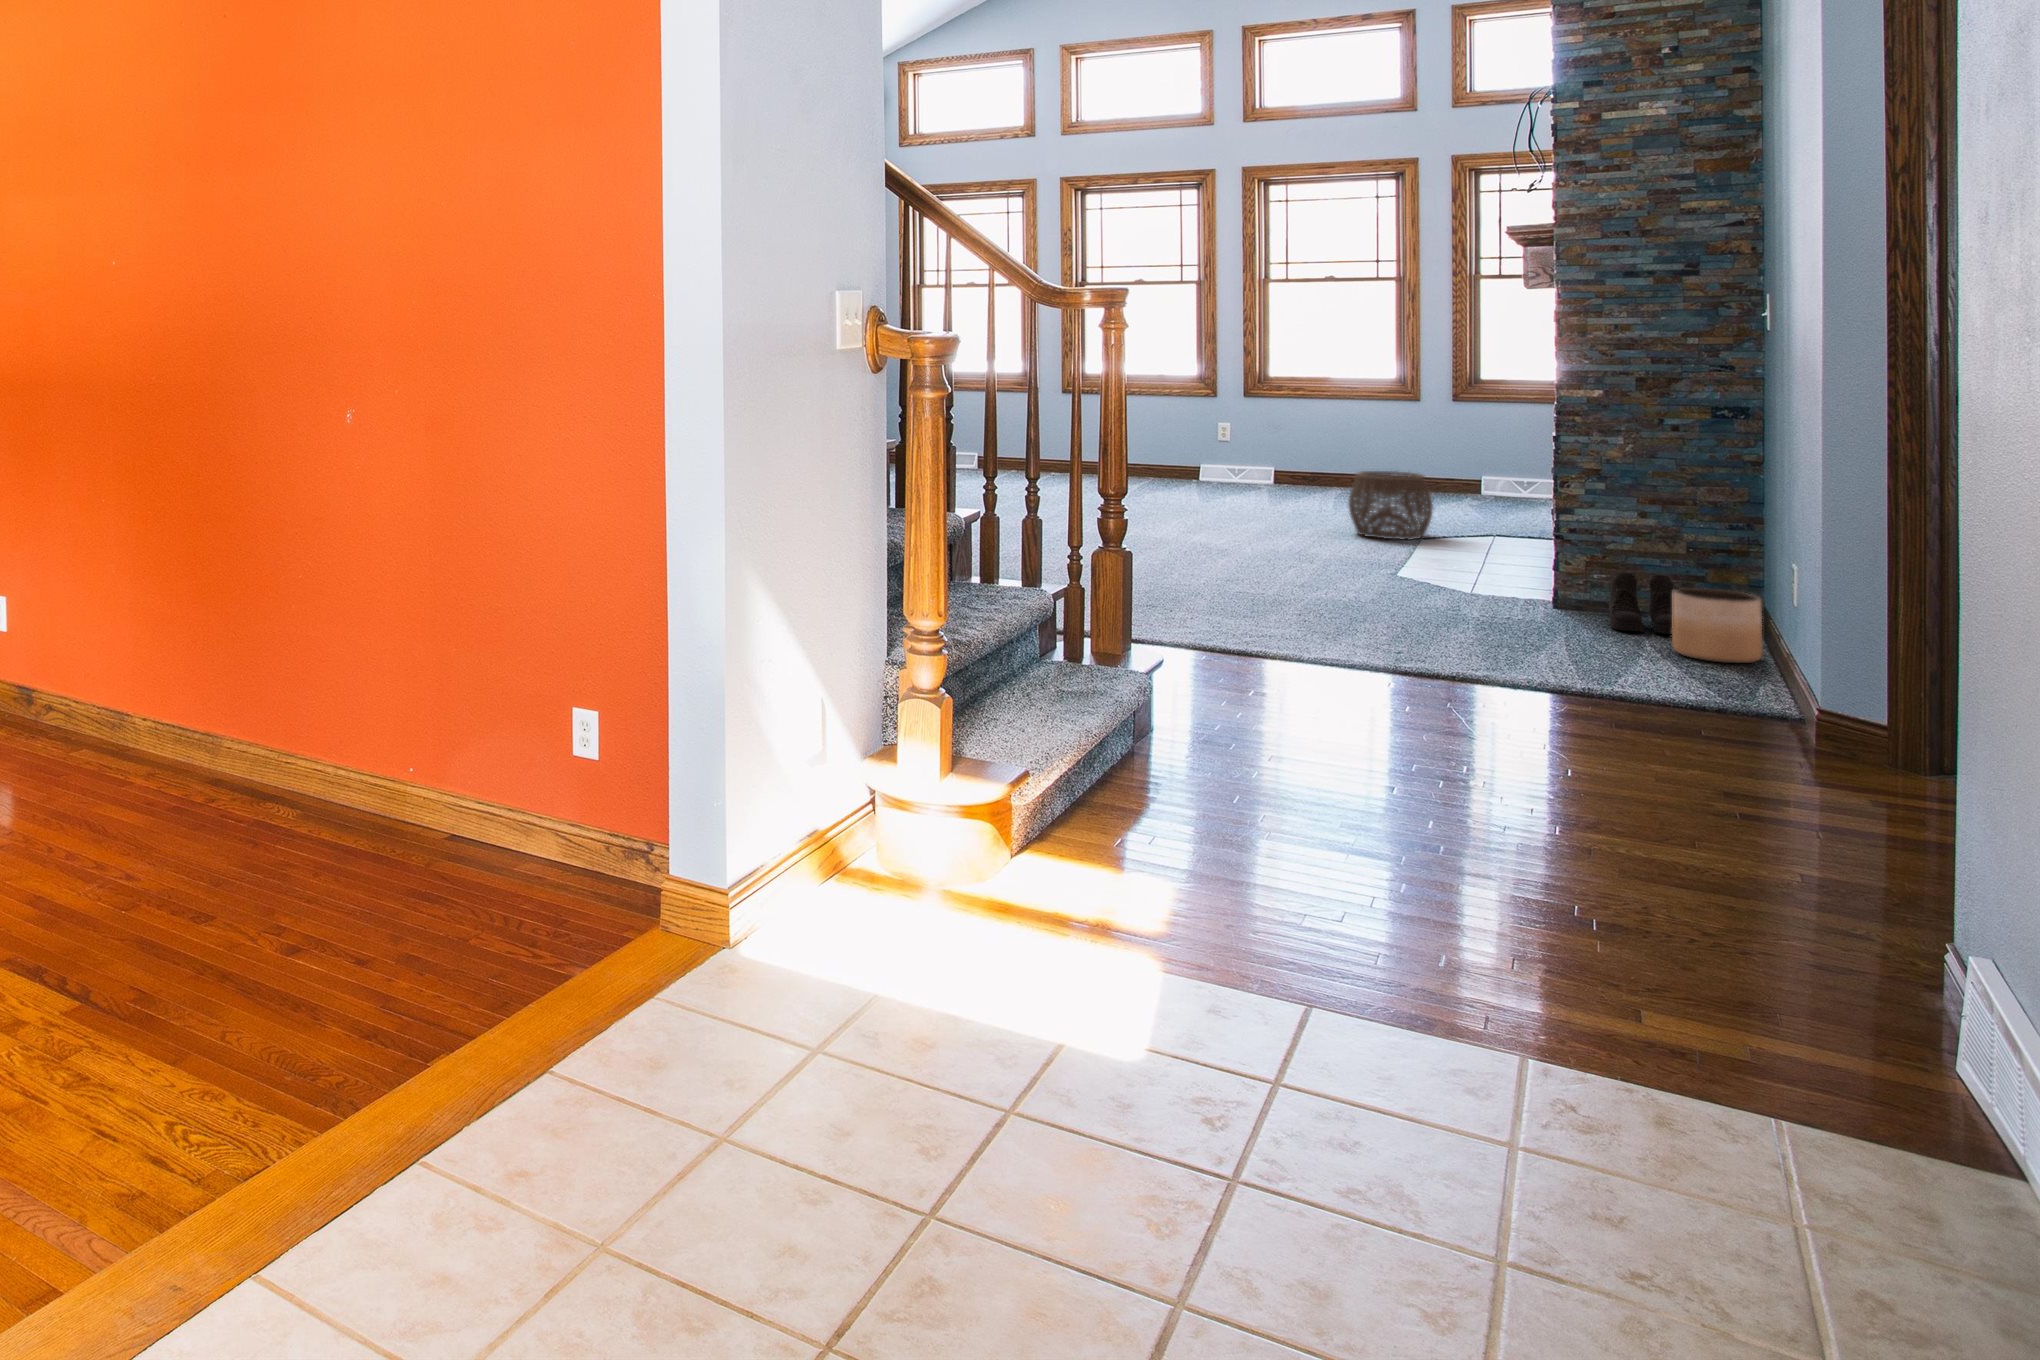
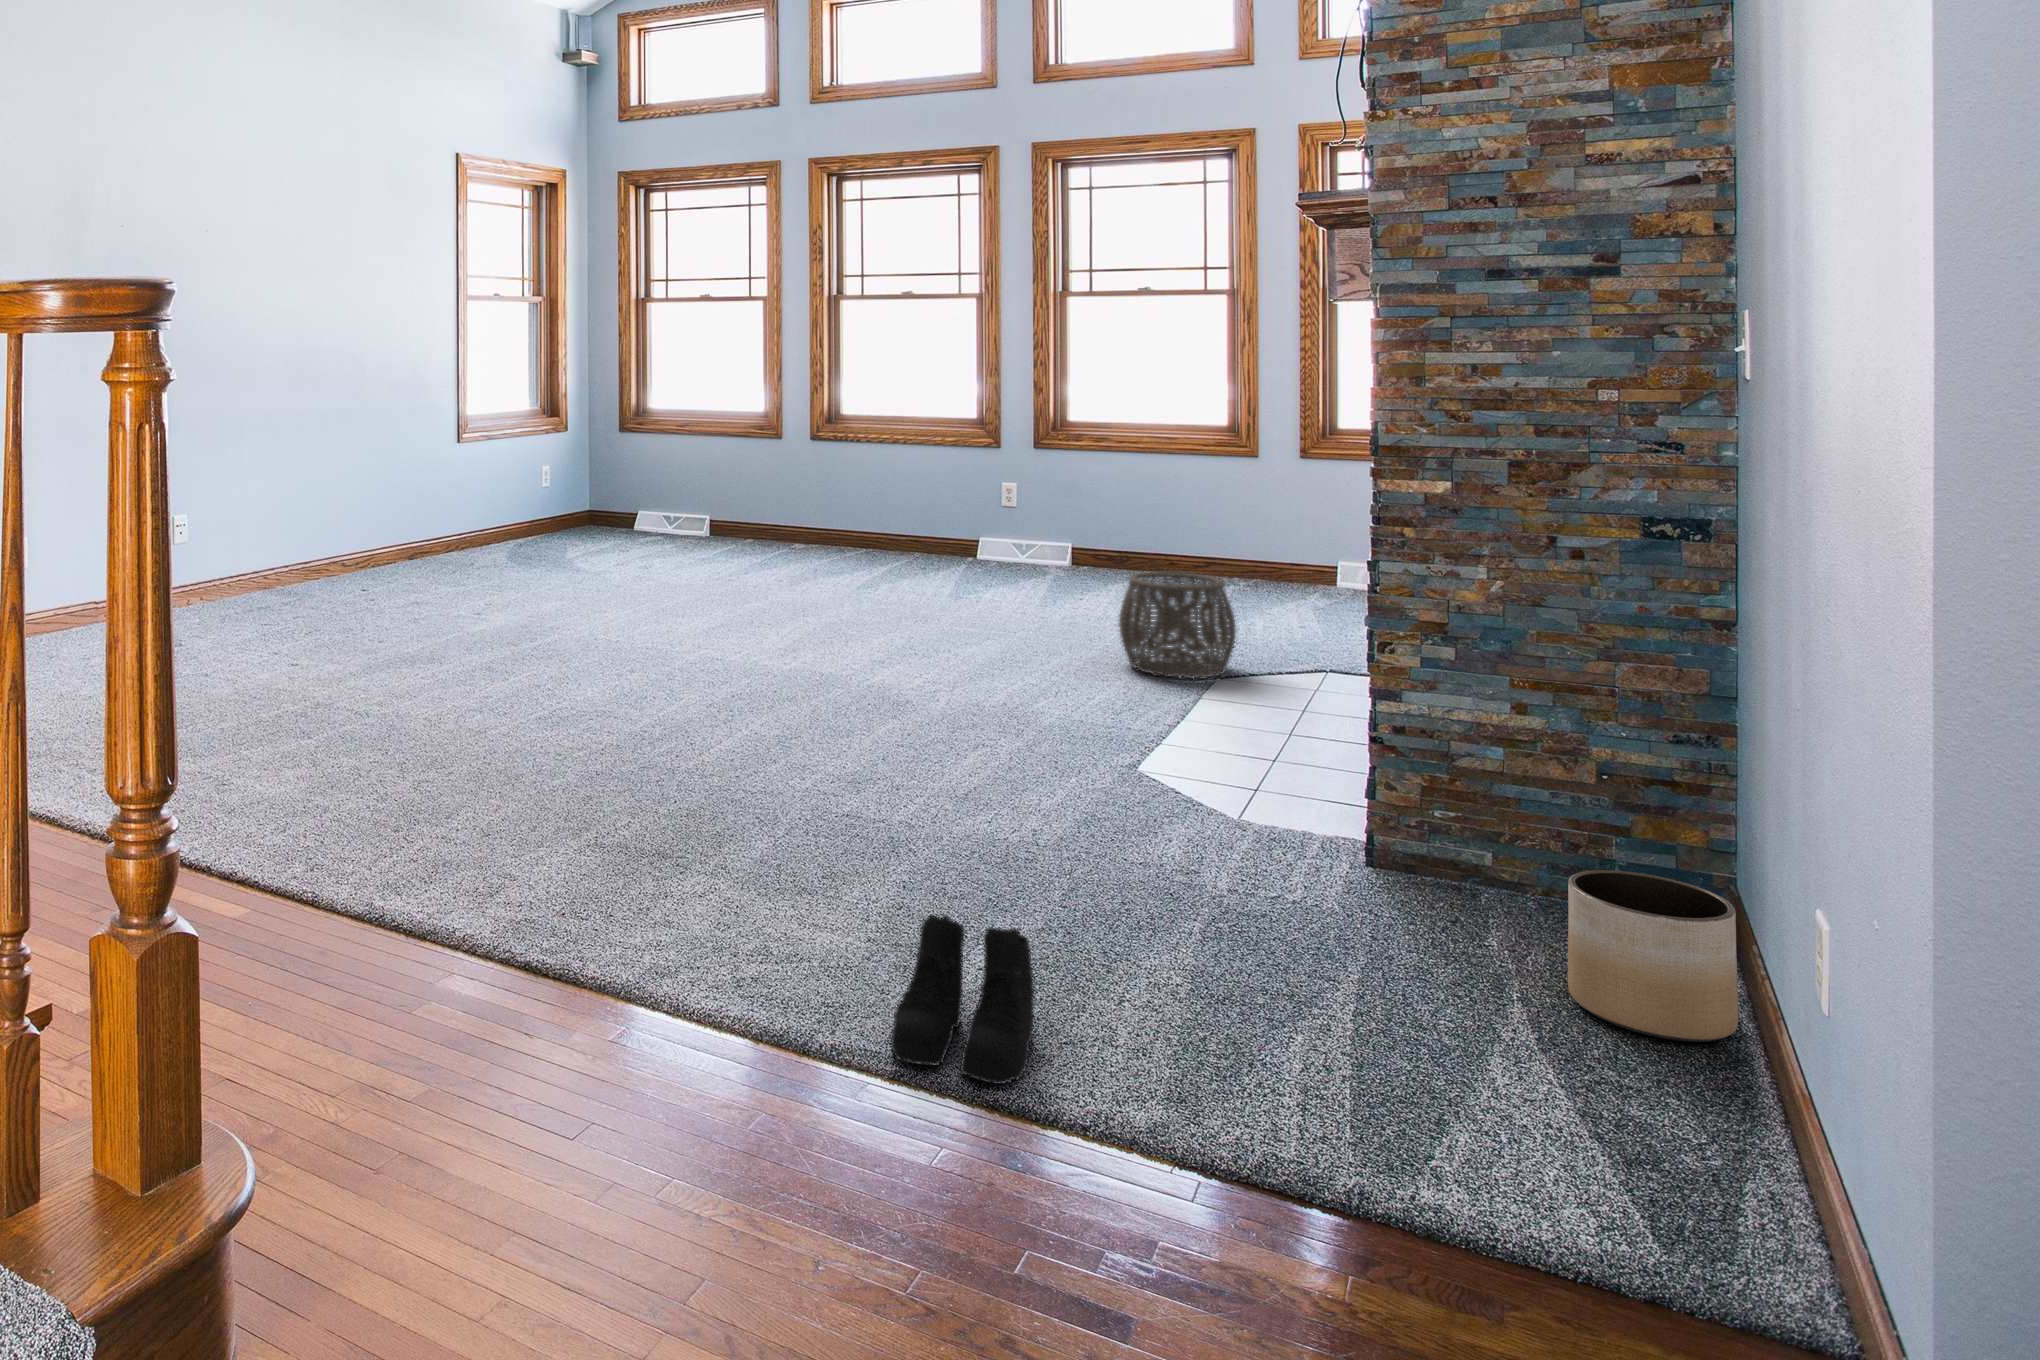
boots: present [1609,572,1675,634] -> present [891,915,1034,1084]

